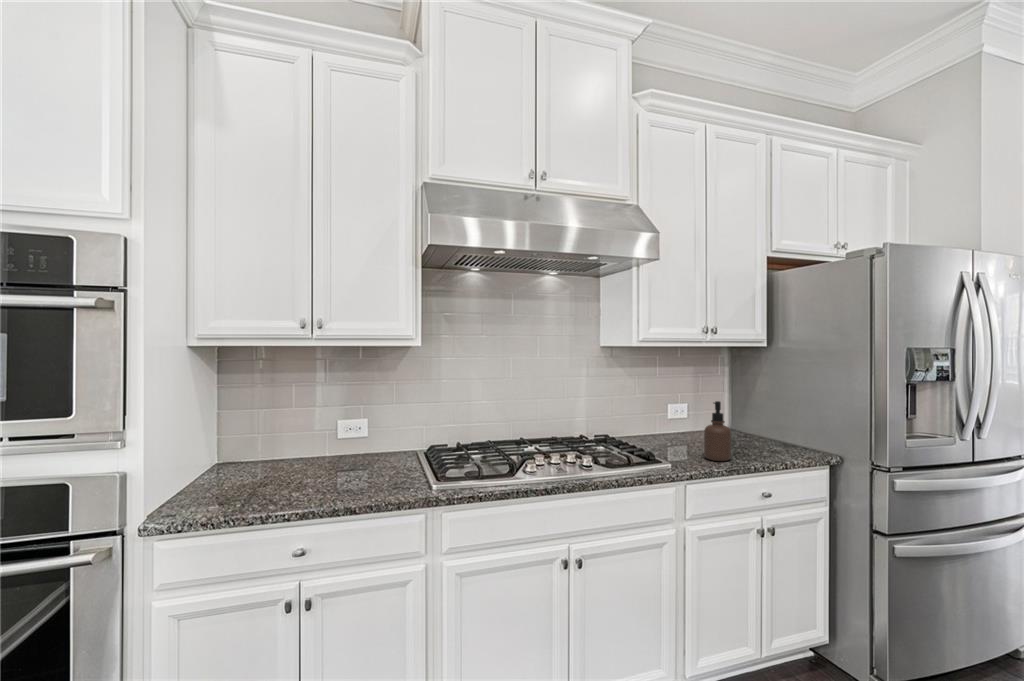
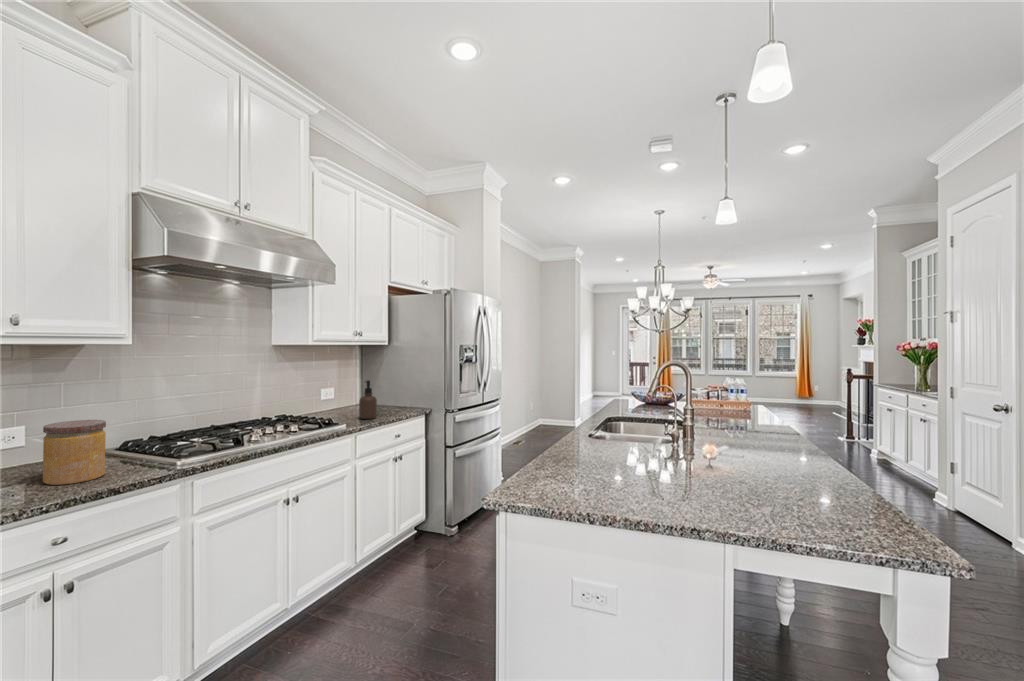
jar: none [324,424,374,491] -> present [43,420,106,485]

